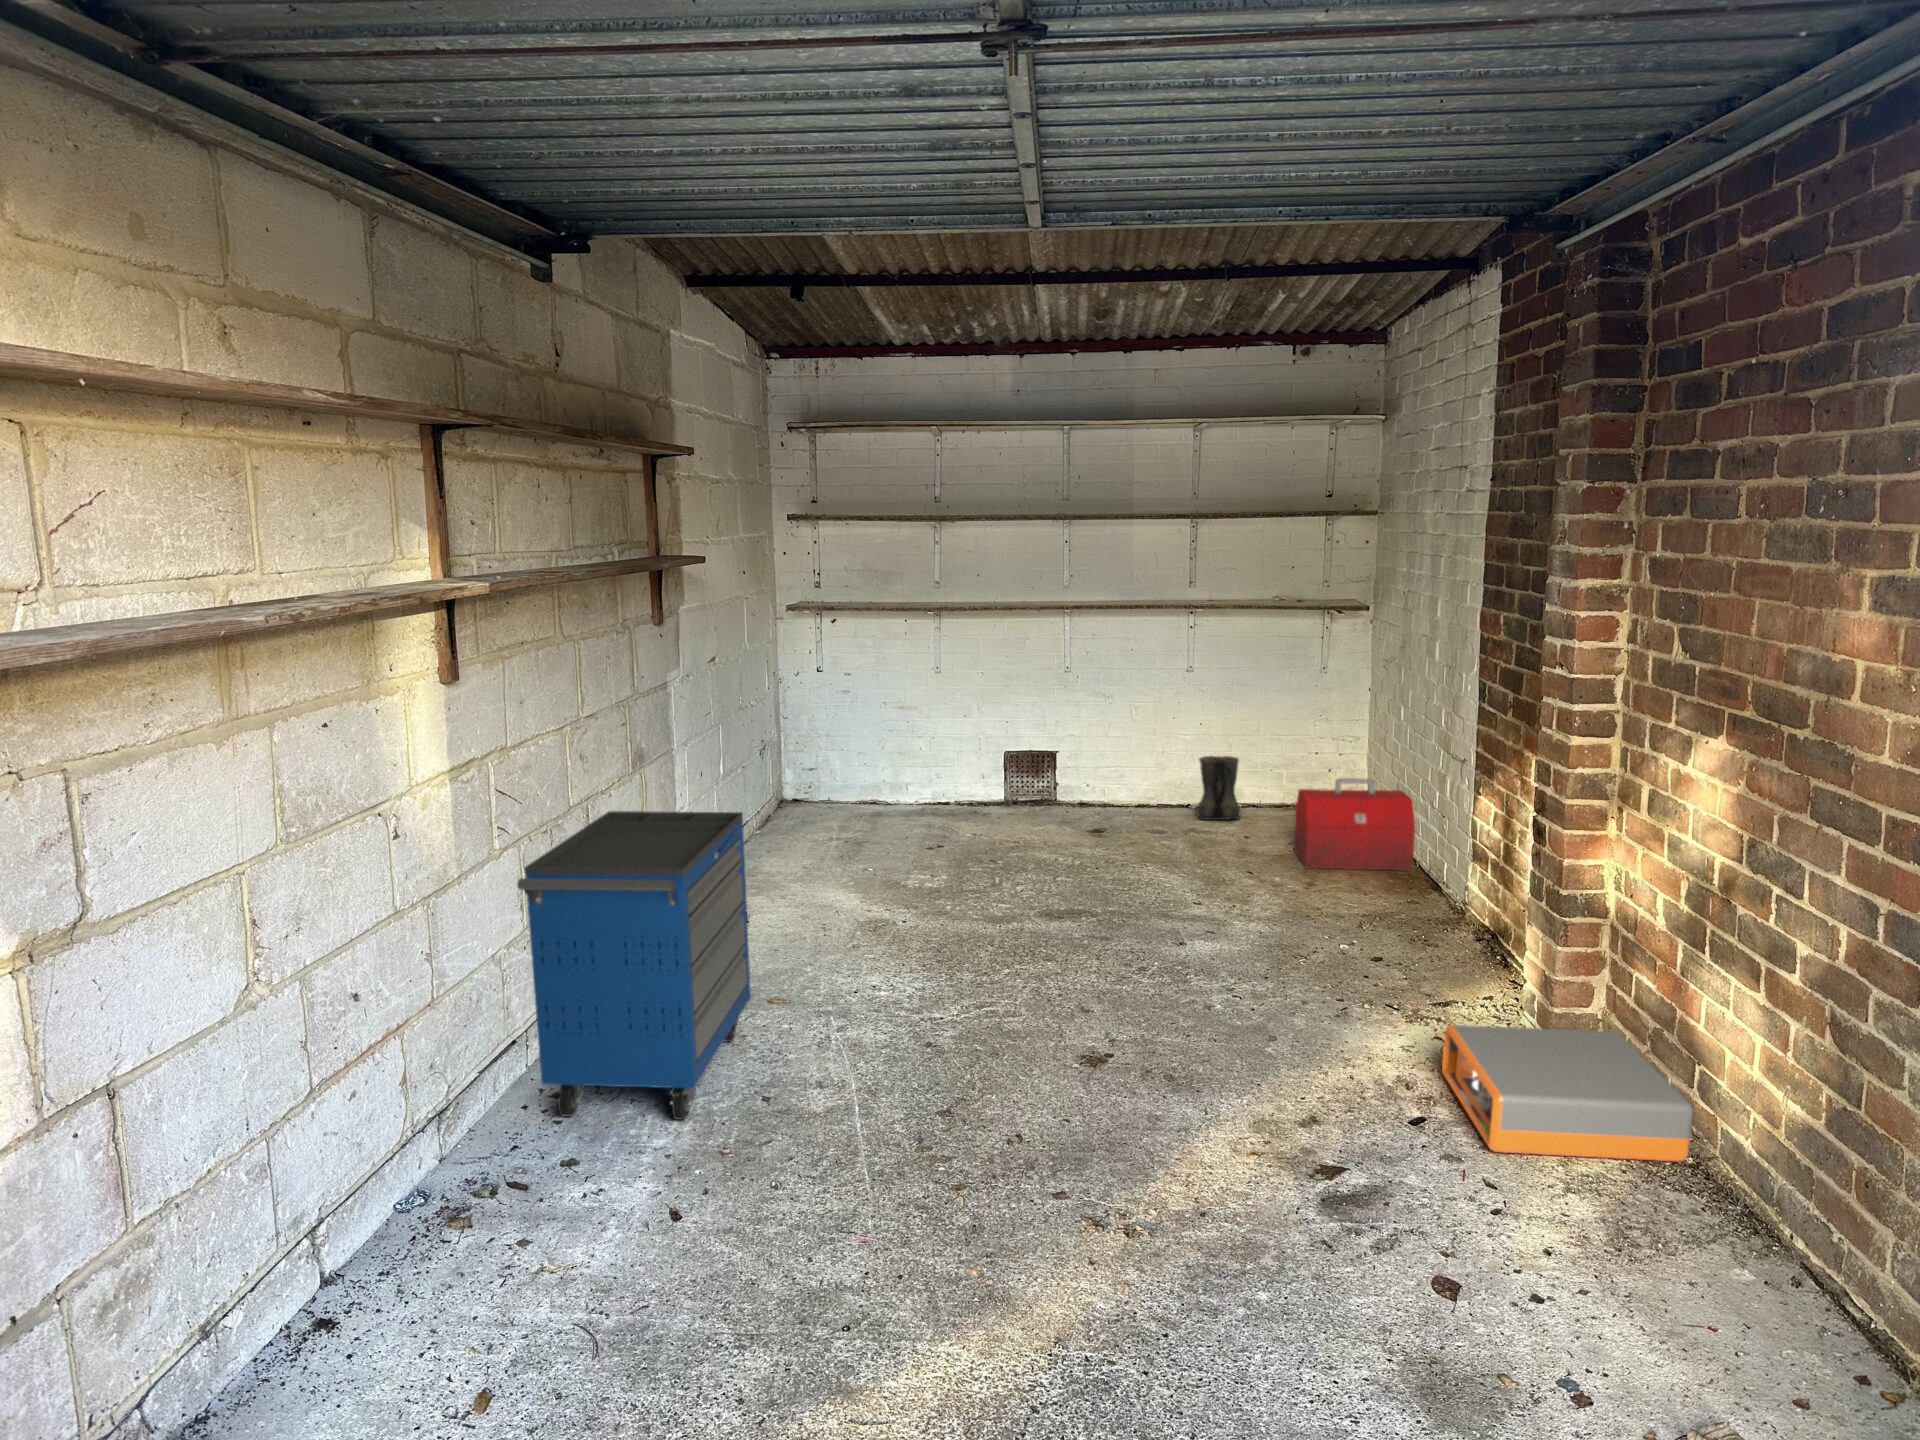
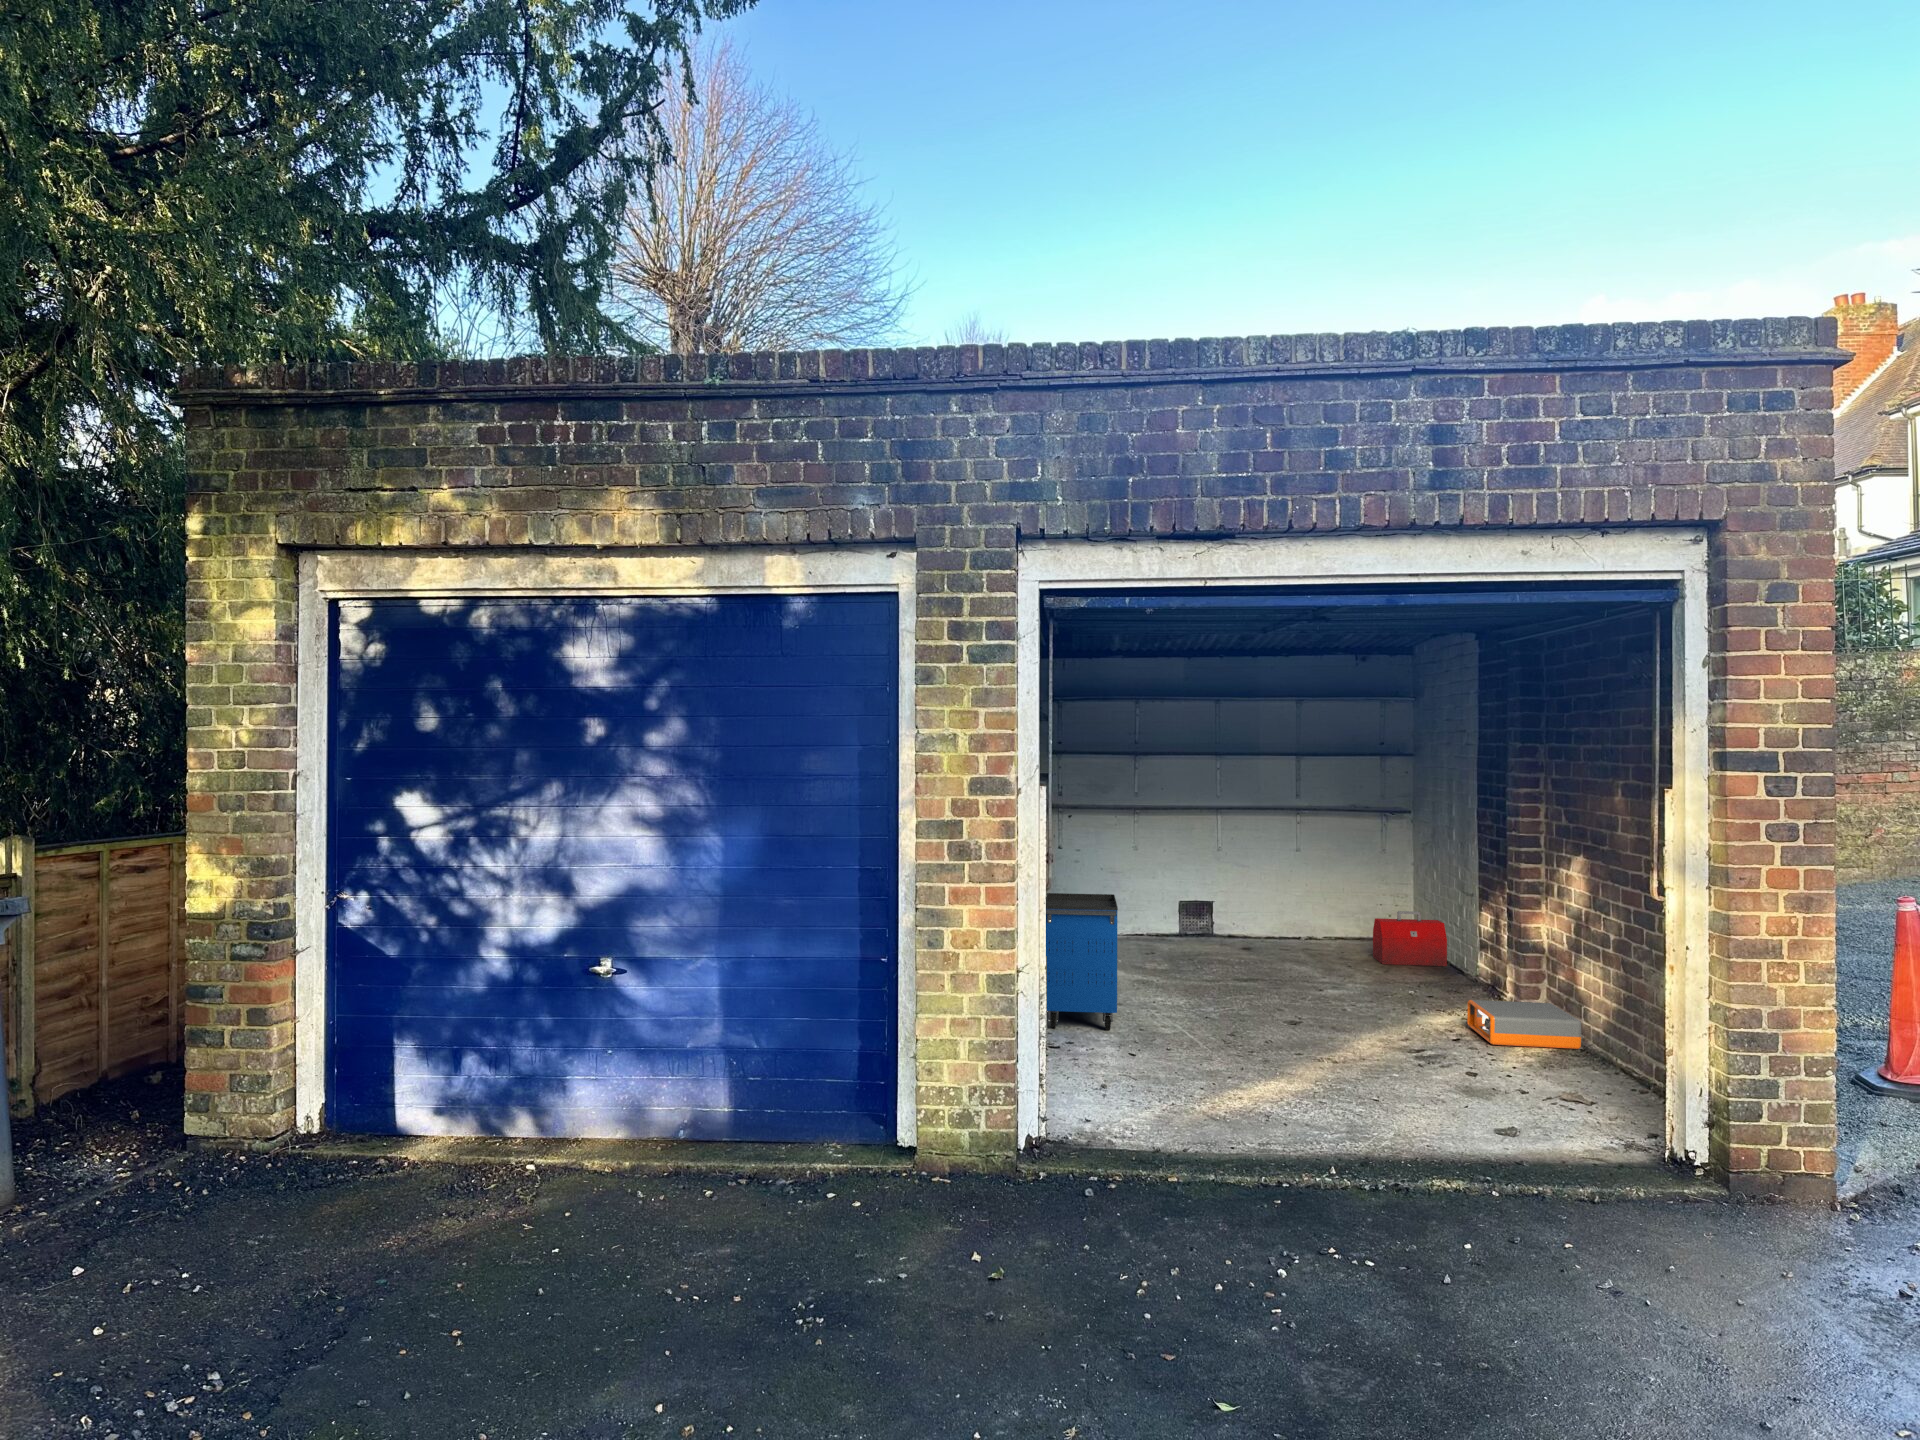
boots: present [1197,756,1240,820] -> none [1306,905,1336,944]

